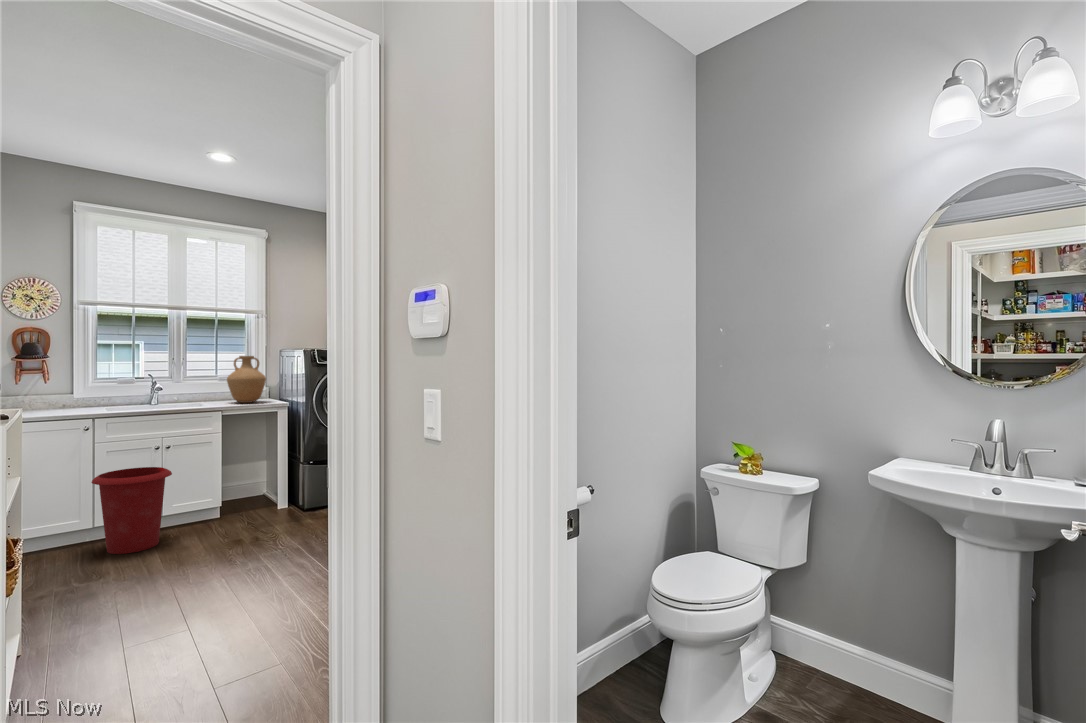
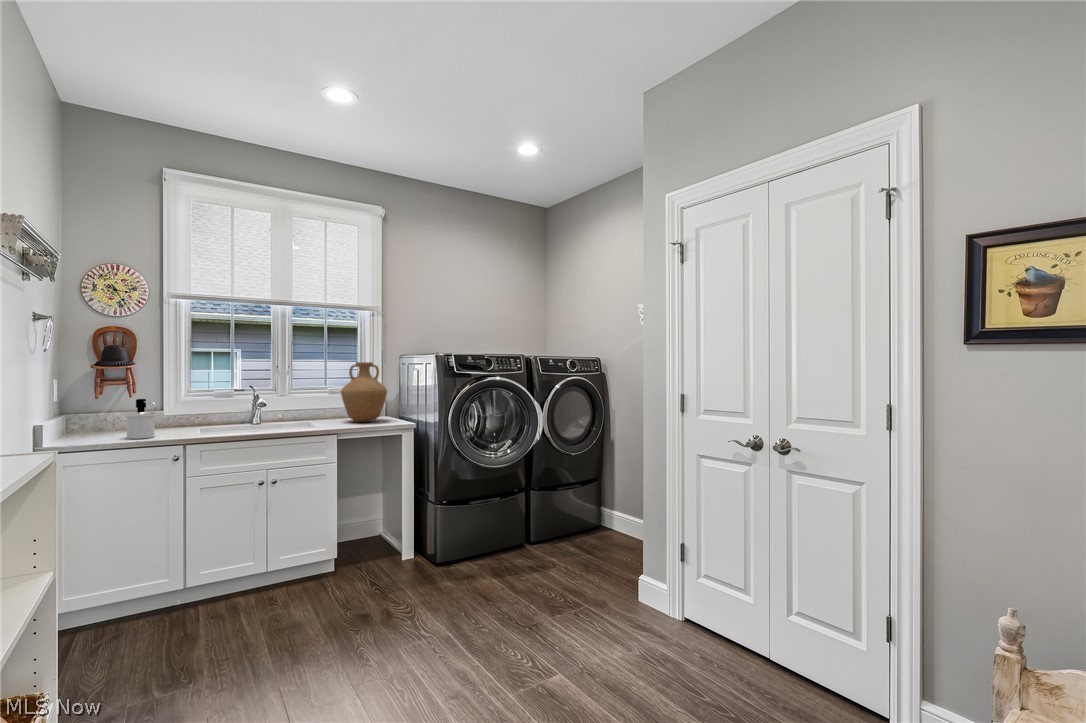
soap dispenser: none [45,384,71,414] -> present [126,399,157,439]
waste bin: present [91,467,172,554] -> none [179,510,280,634]

